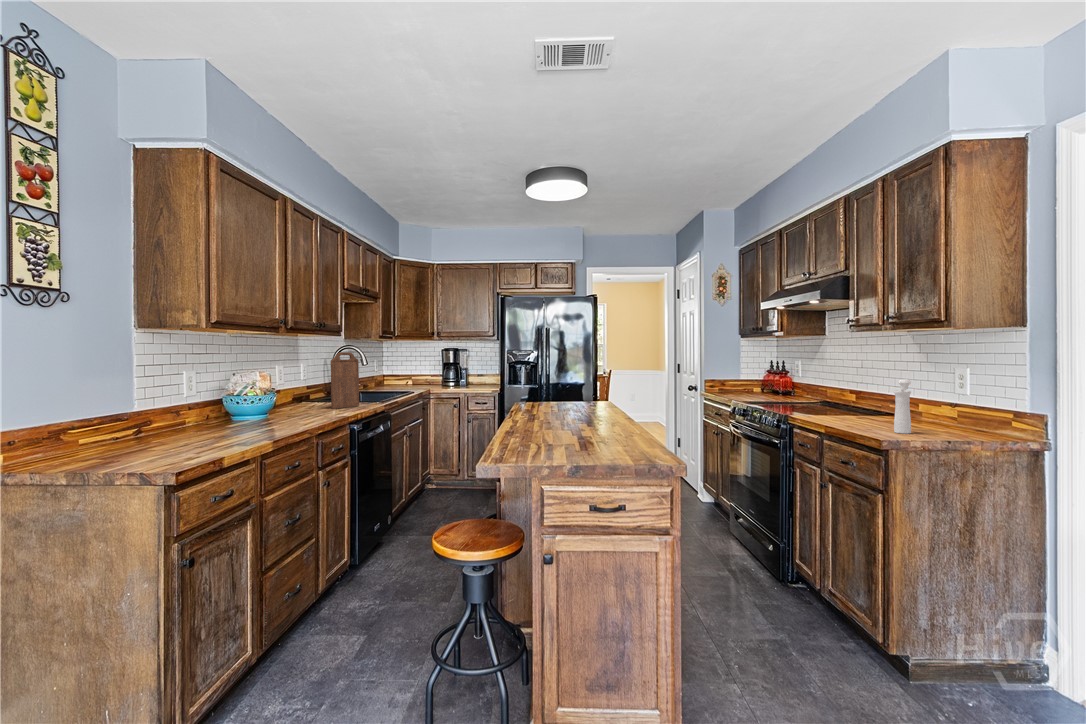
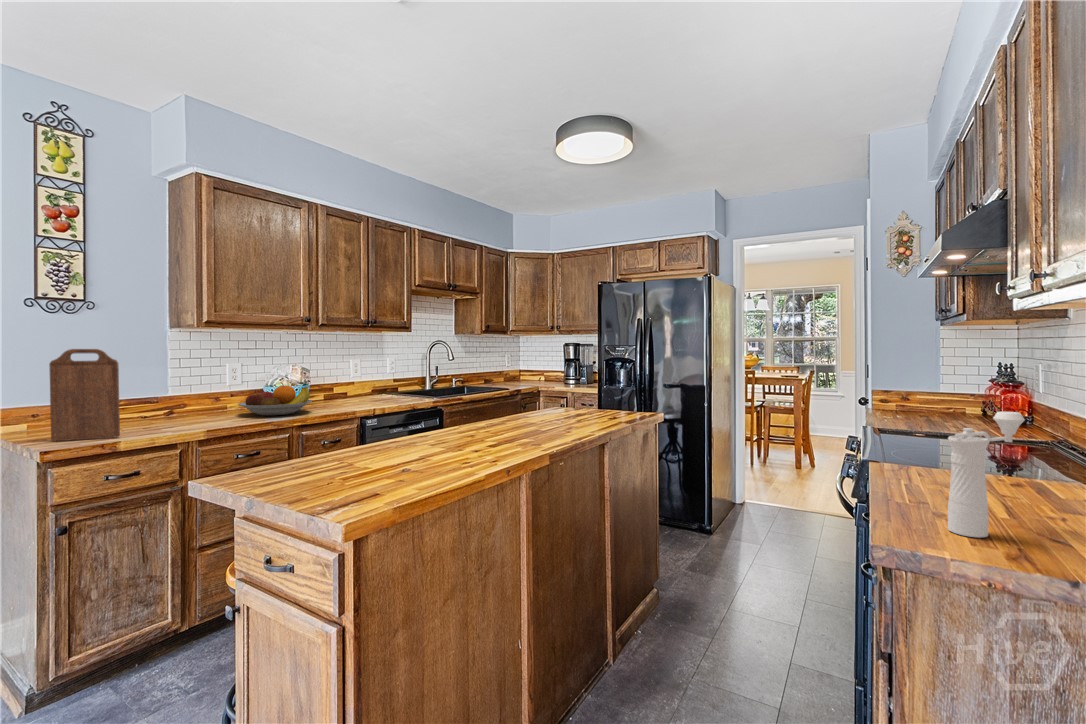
cutting board: present [331,352,359,409] -> present [49,349,120,441]
fruit bowl: none [235,392,316,425] -> present [238,386,312,415]

